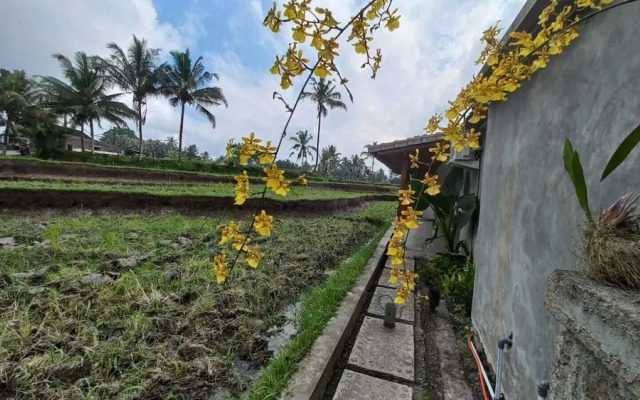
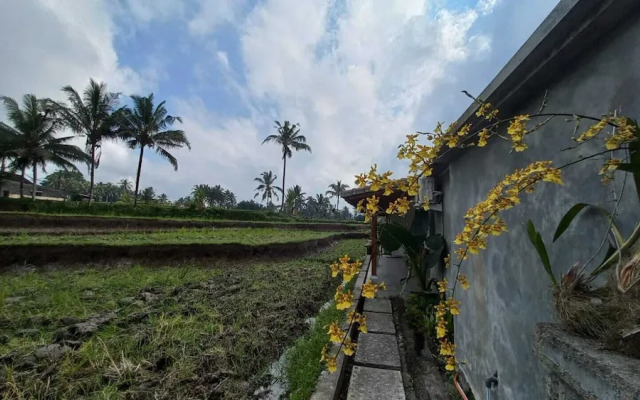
watering can: present [378,295,405,328] -> none [366,342,393,377]

